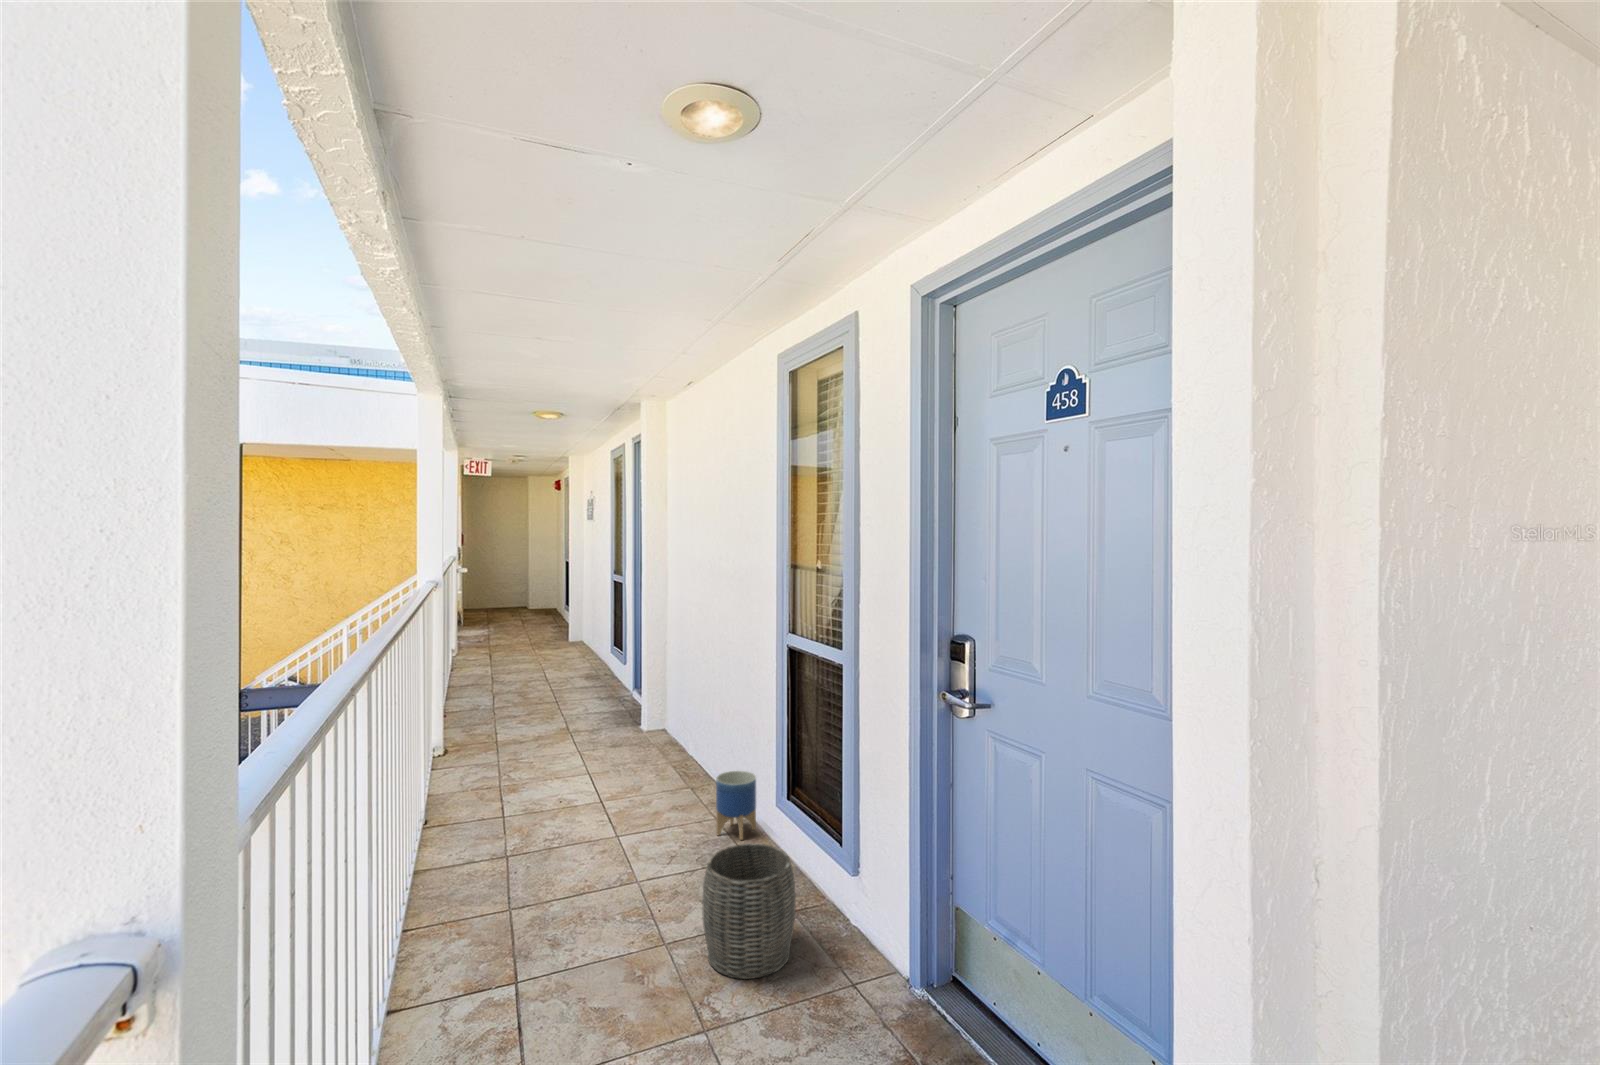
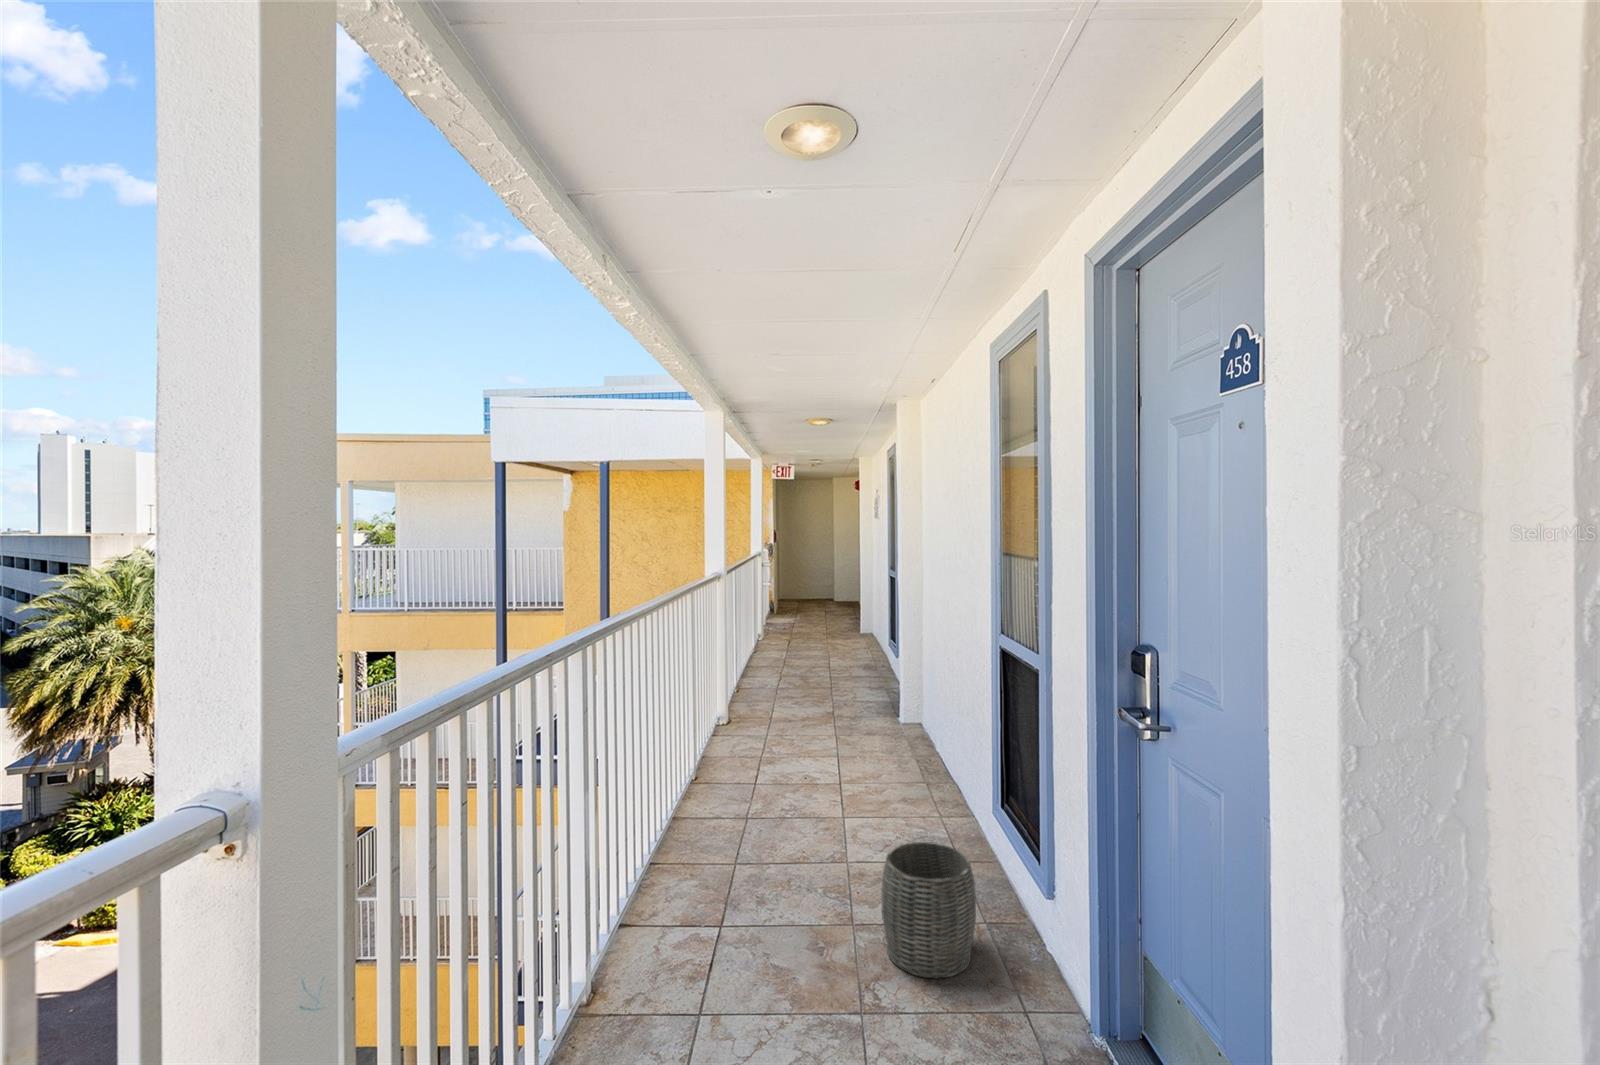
planter: present [716,771,756,840] -> none [934,771,976,841]

